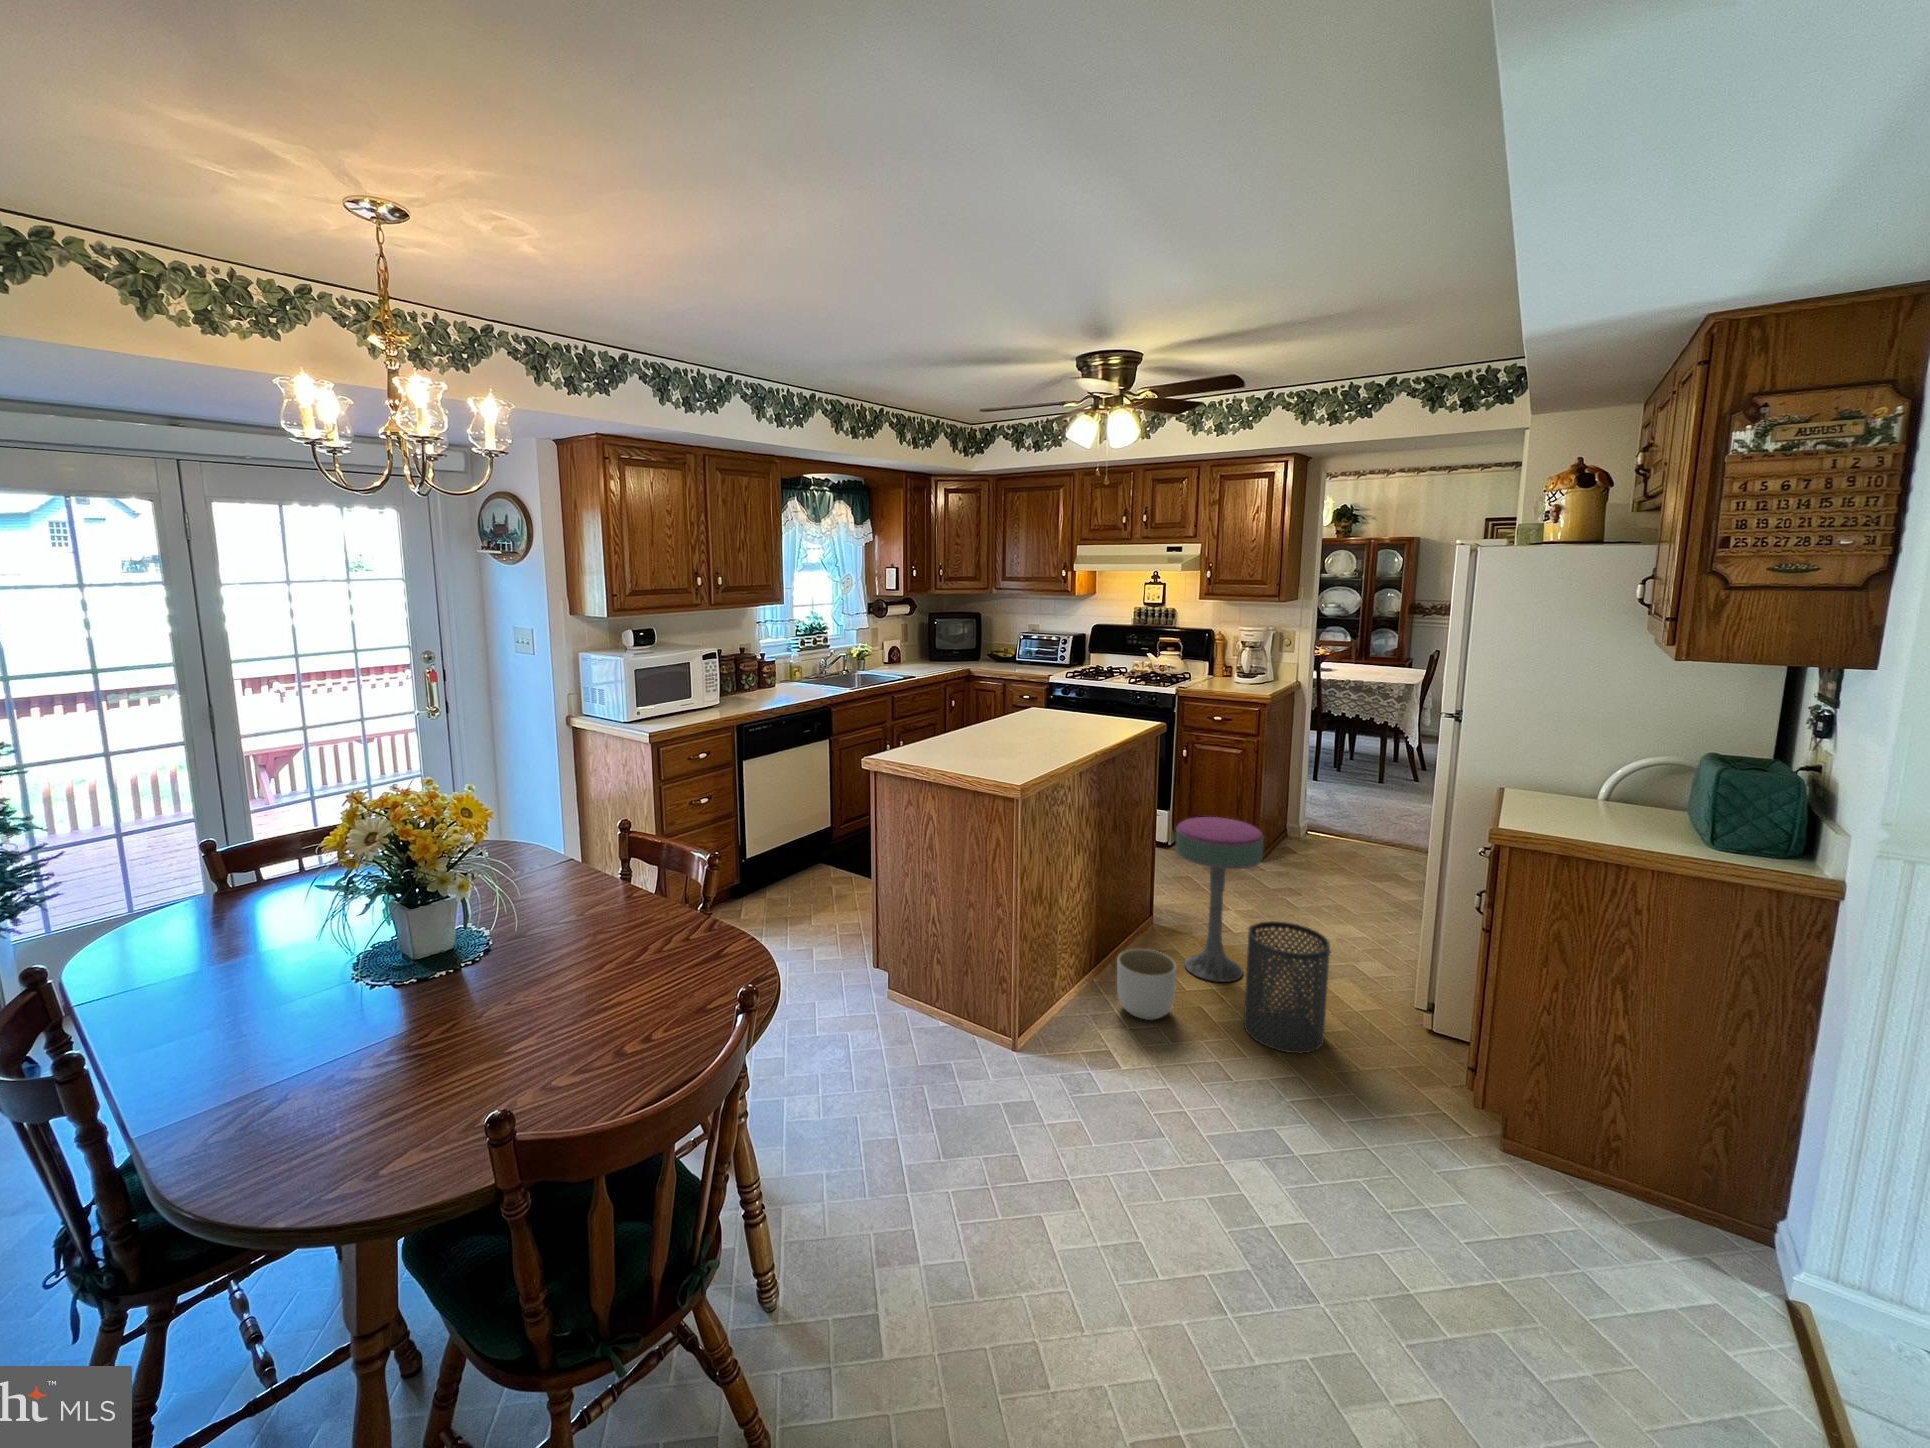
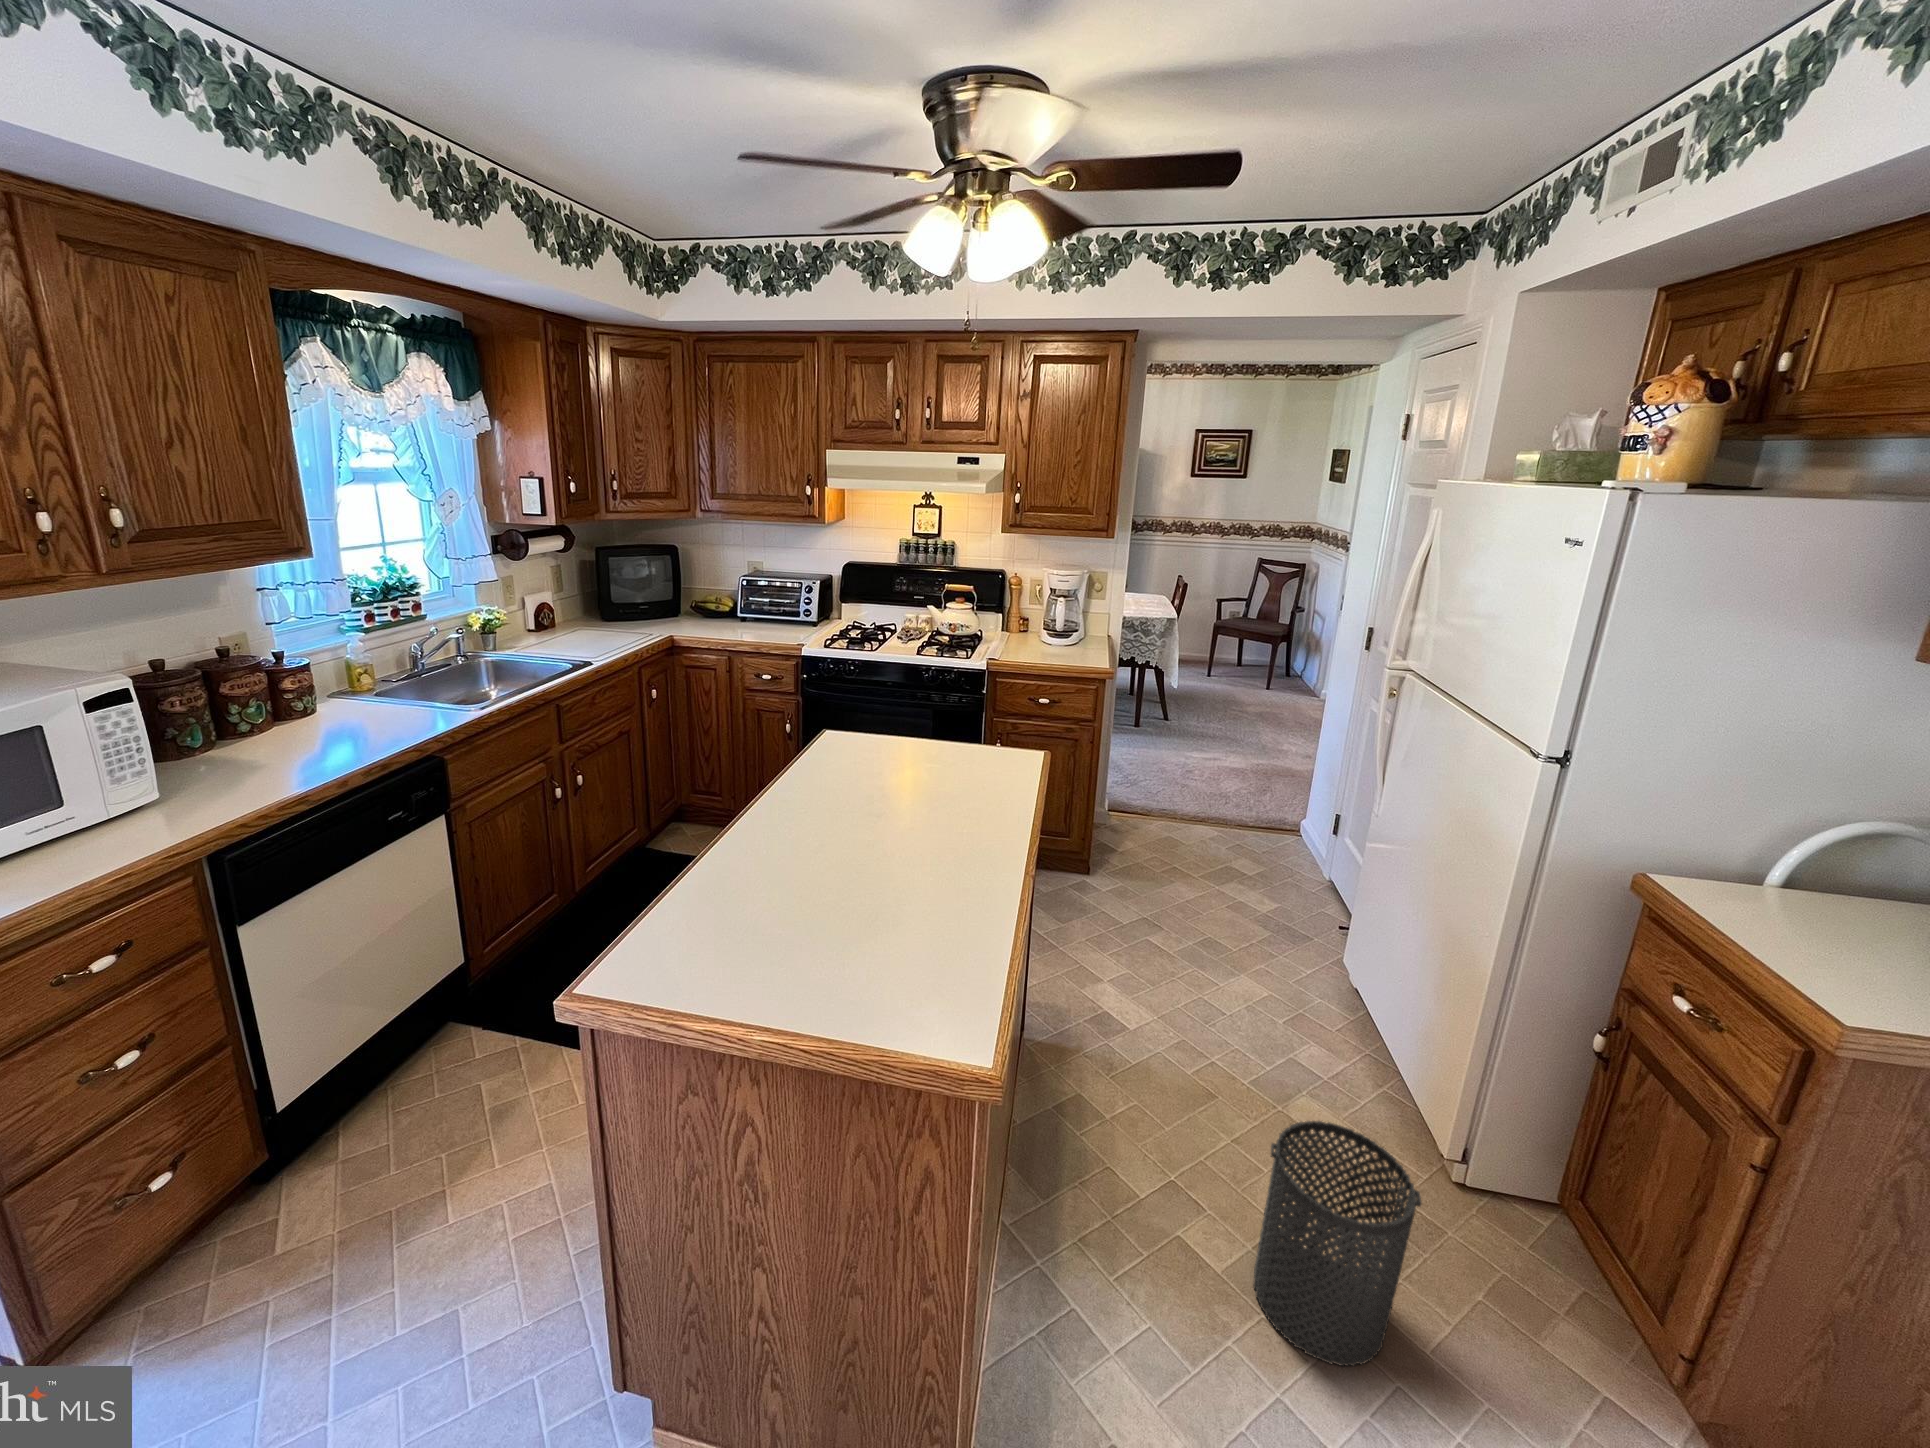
bar stool: present [1176,817,1264,982] -> none [1099,918,1244,1188]
planter: present [1117,949,1177,1020] -> none [1059,1203,1168,1356]

